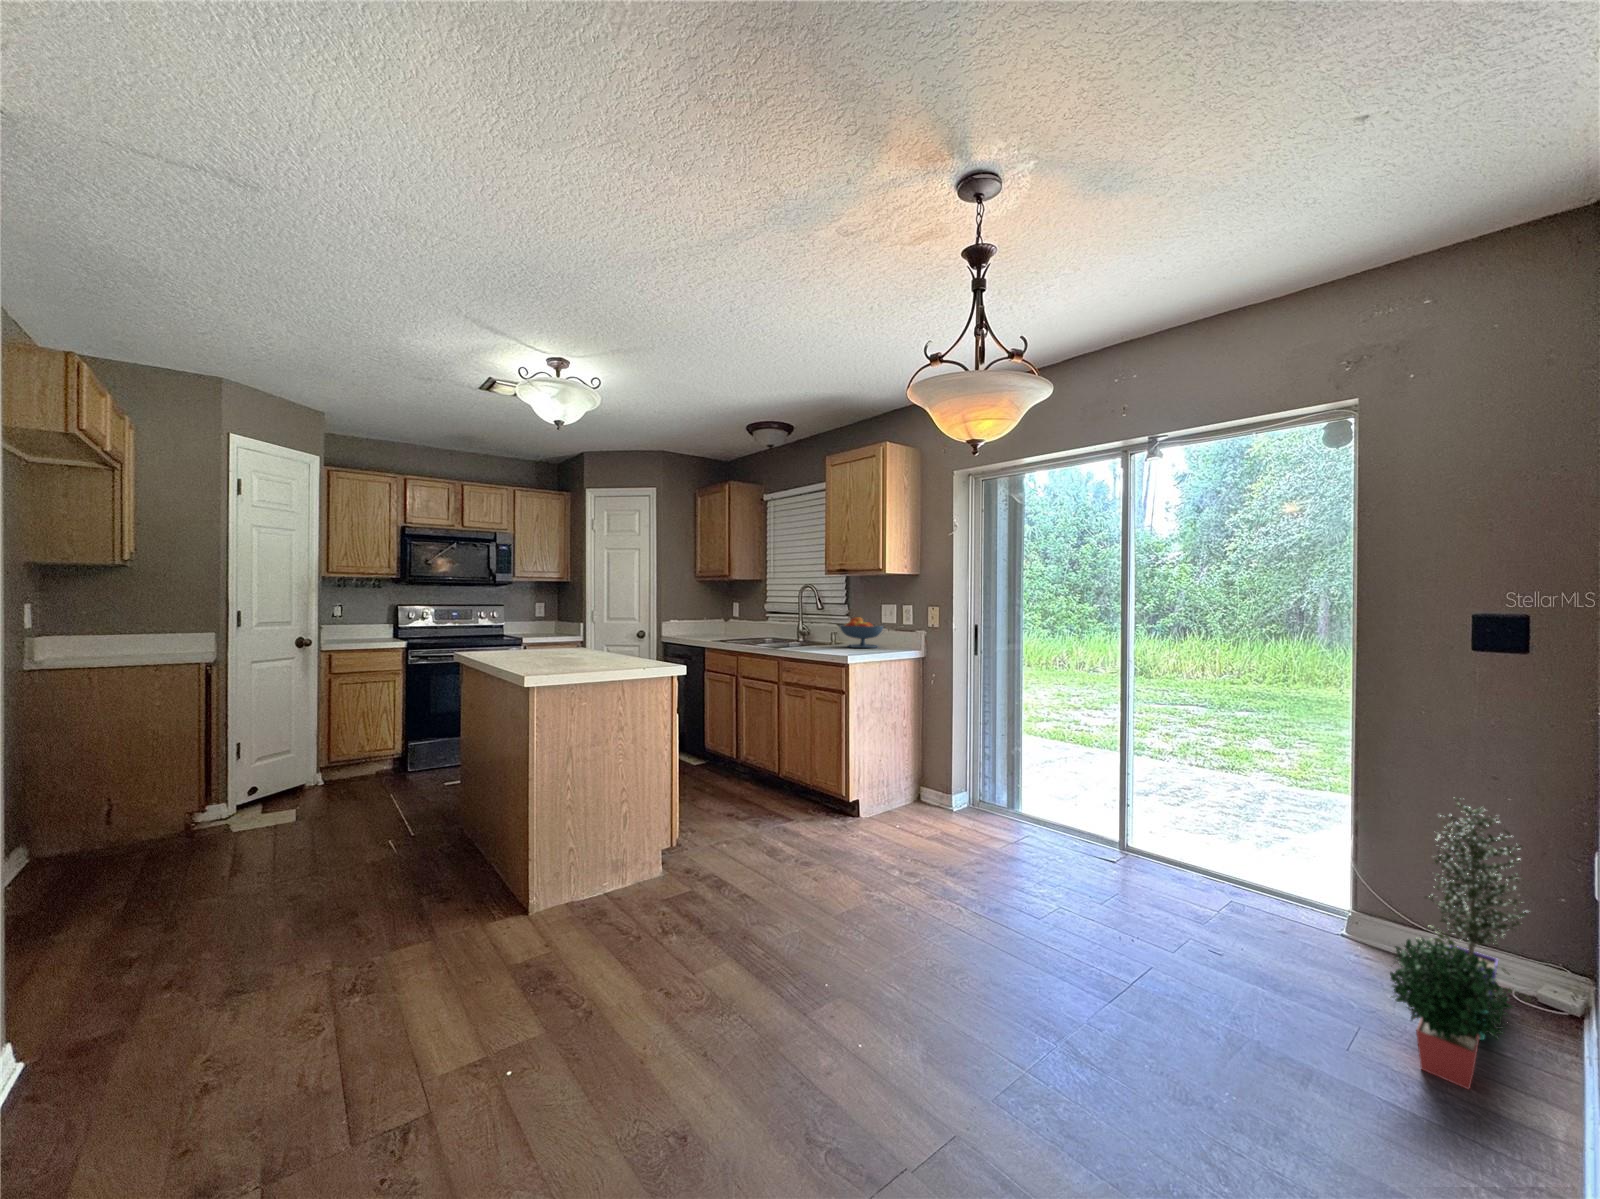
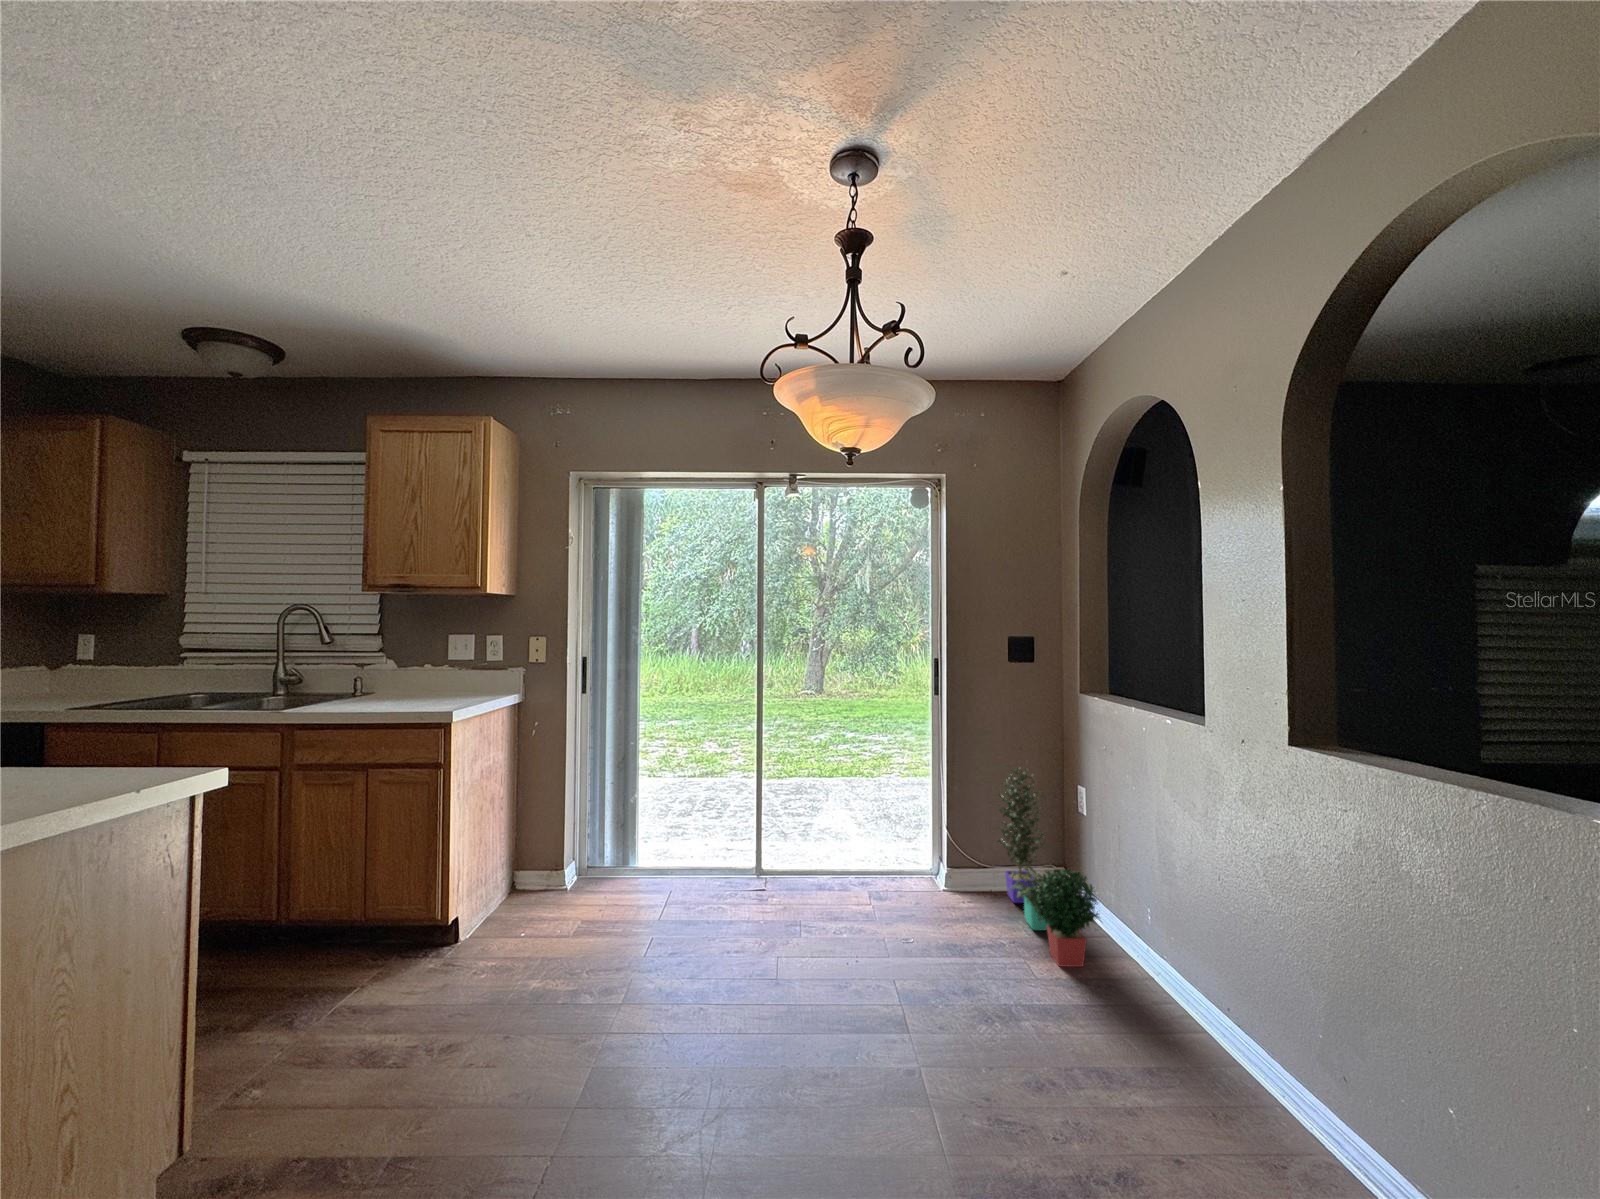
fruit bowl: present [840,617,883,648] -> none [377,653,455,698]

